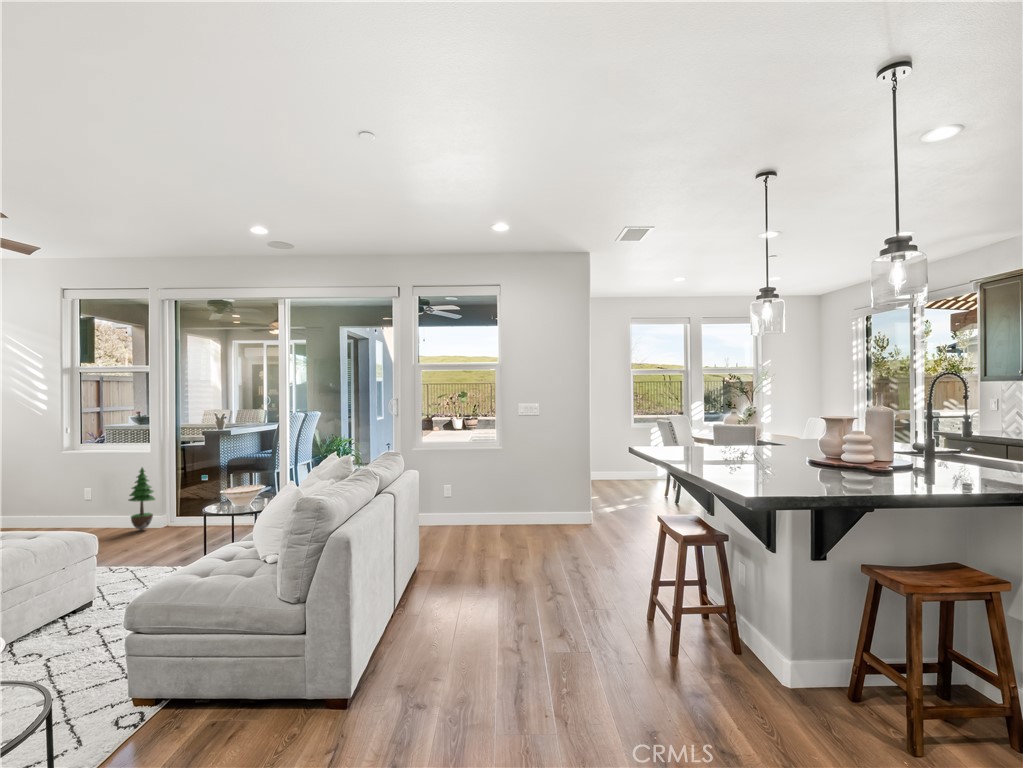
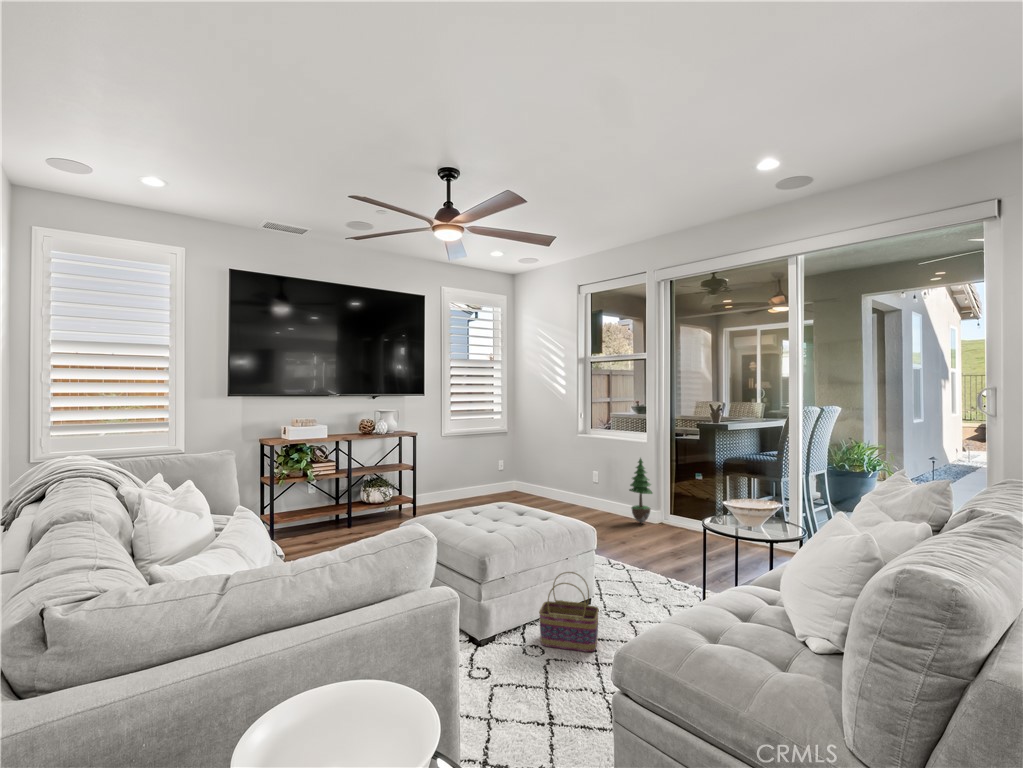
basket: none [35,578,105,652] -> present [539,572,599,652]

